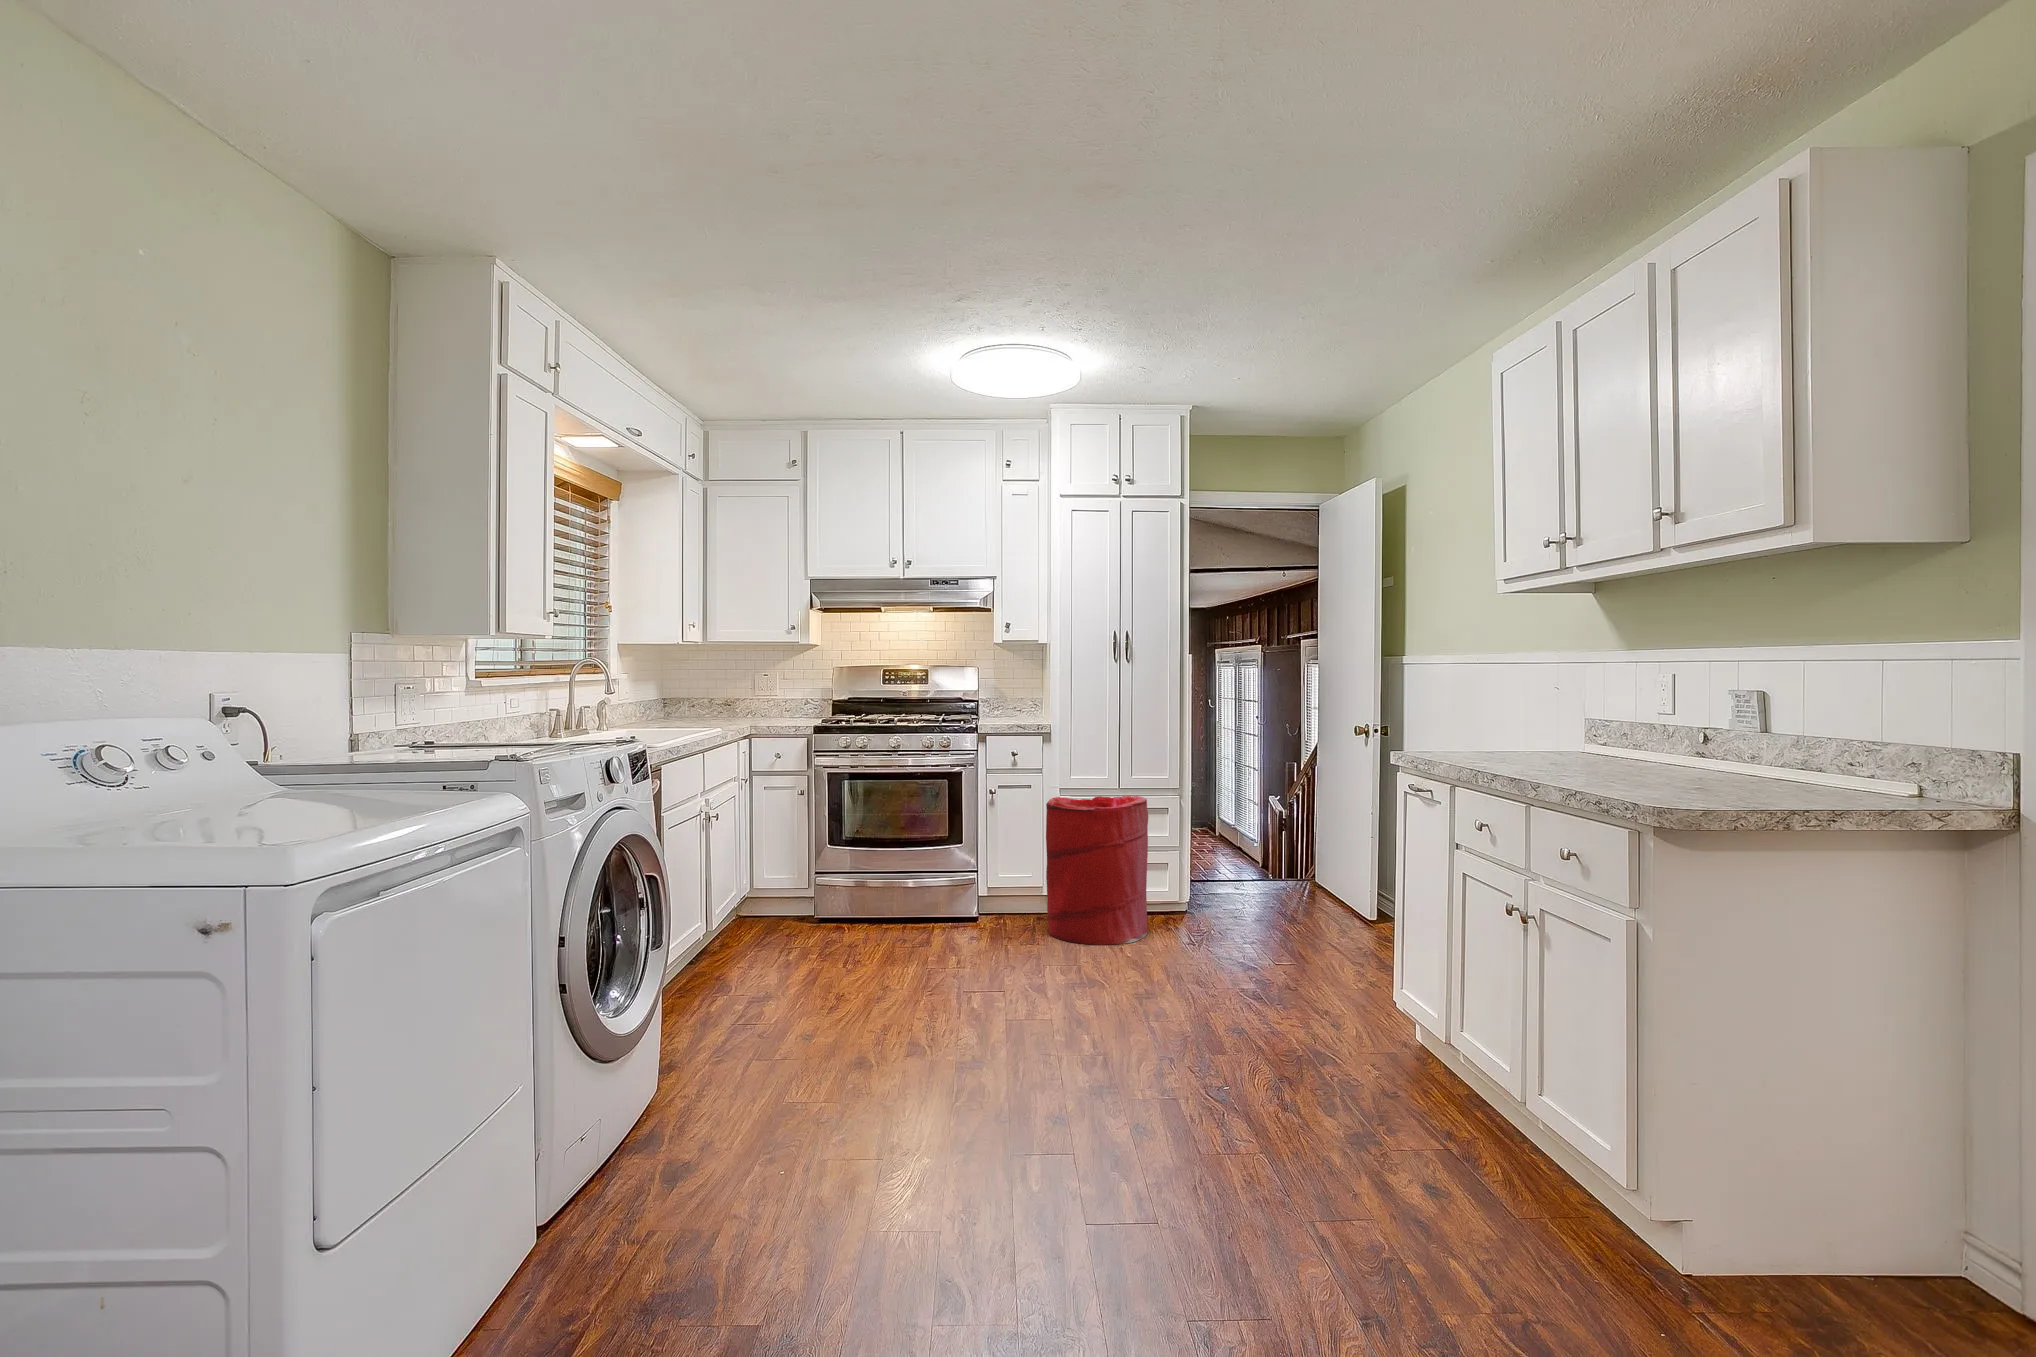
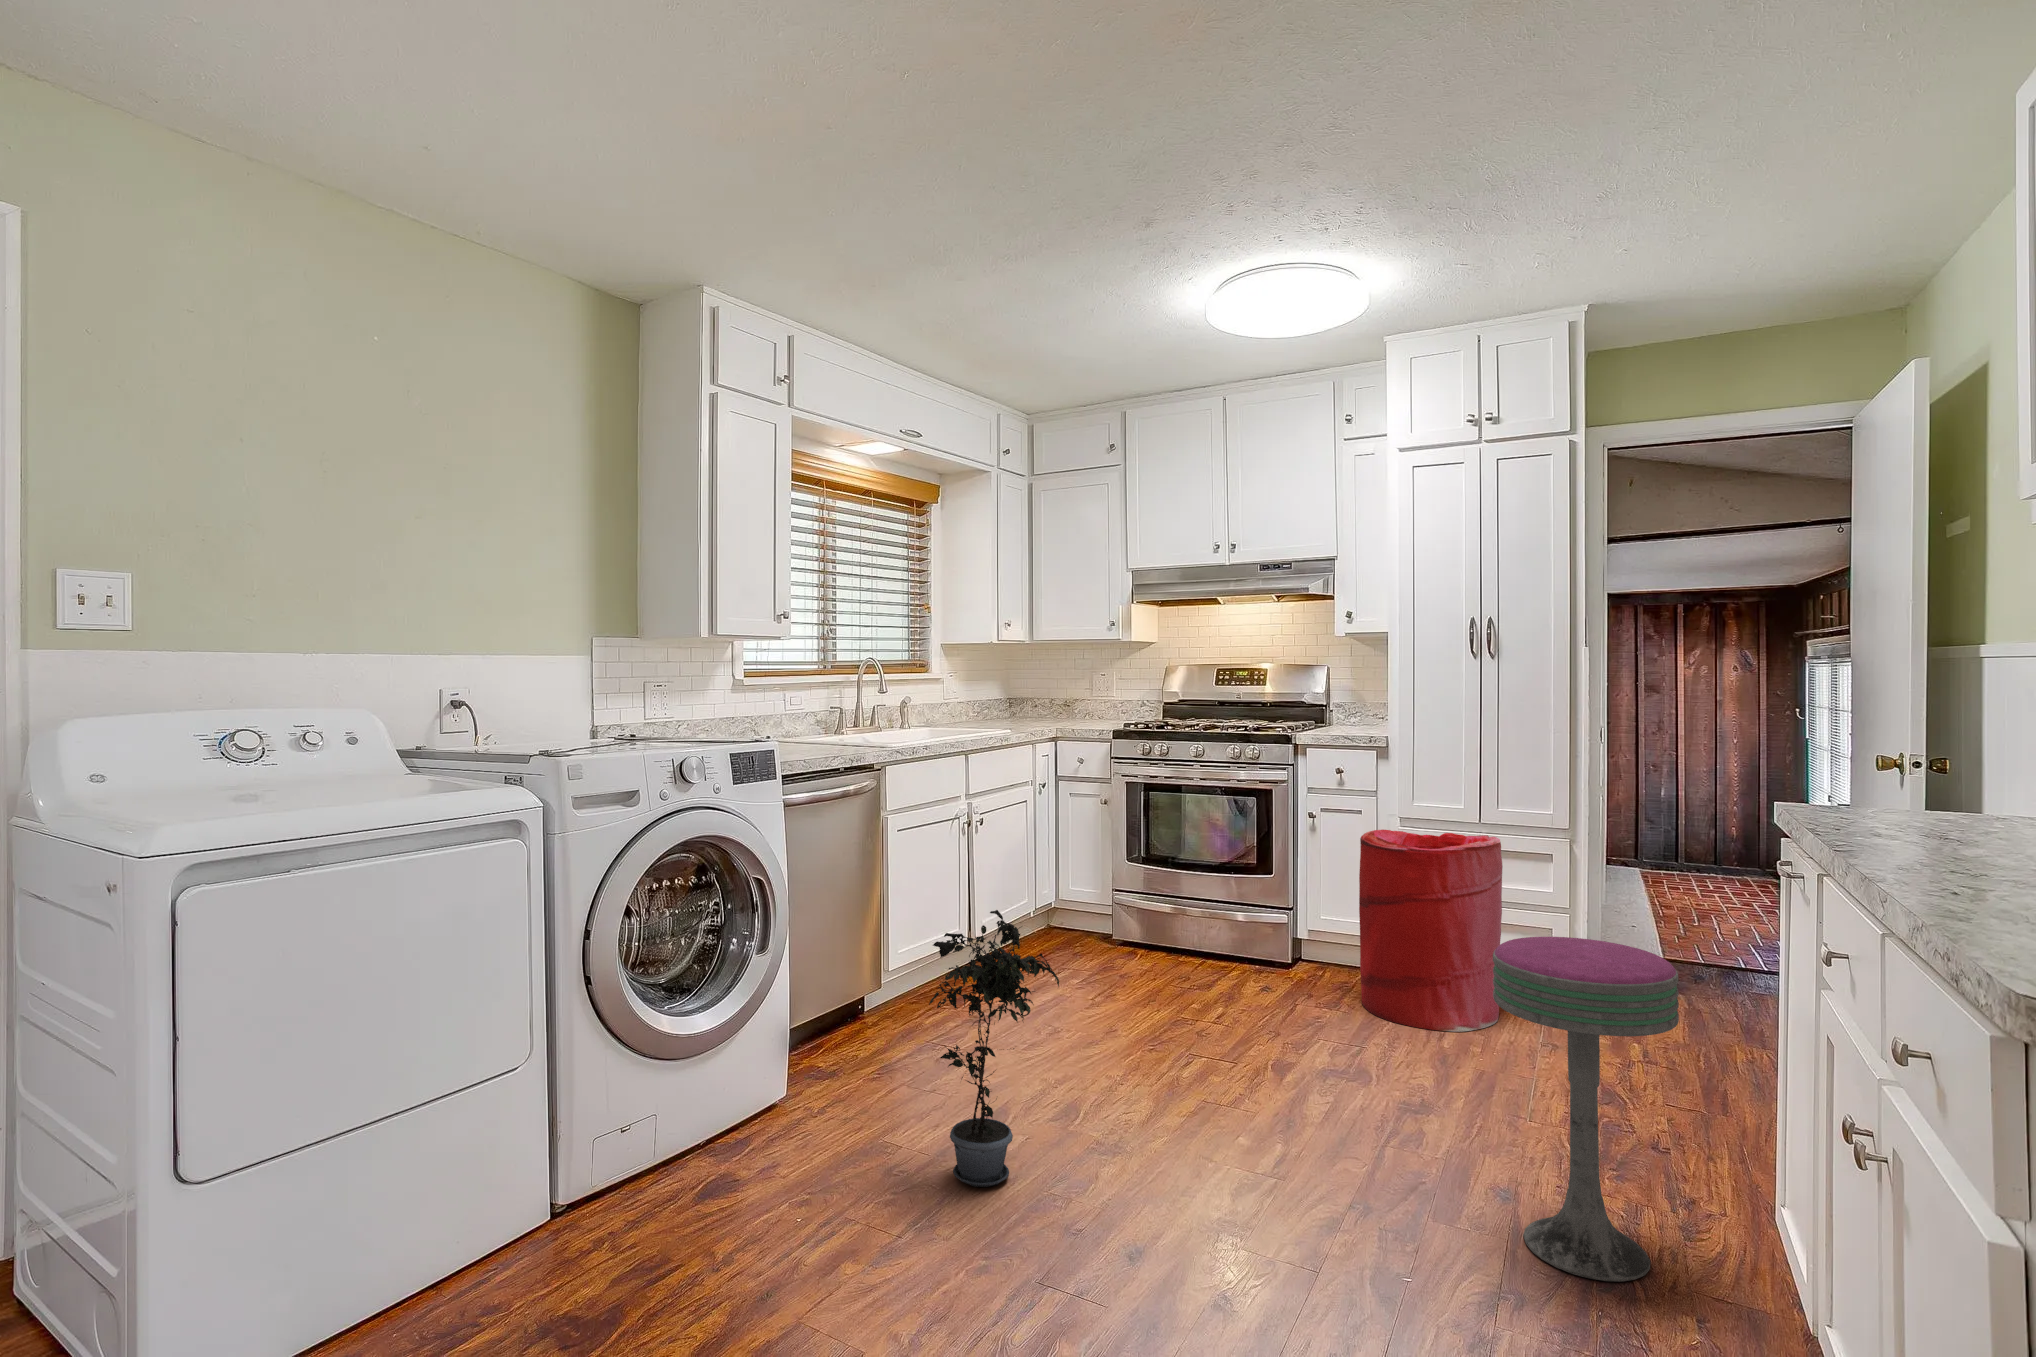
bar stool: none [1260,847,1369,1059] -> present [1493,937,1679,1282]
potted plant: none [854,875,996,1111] -> present [929,910,1059,1187]

